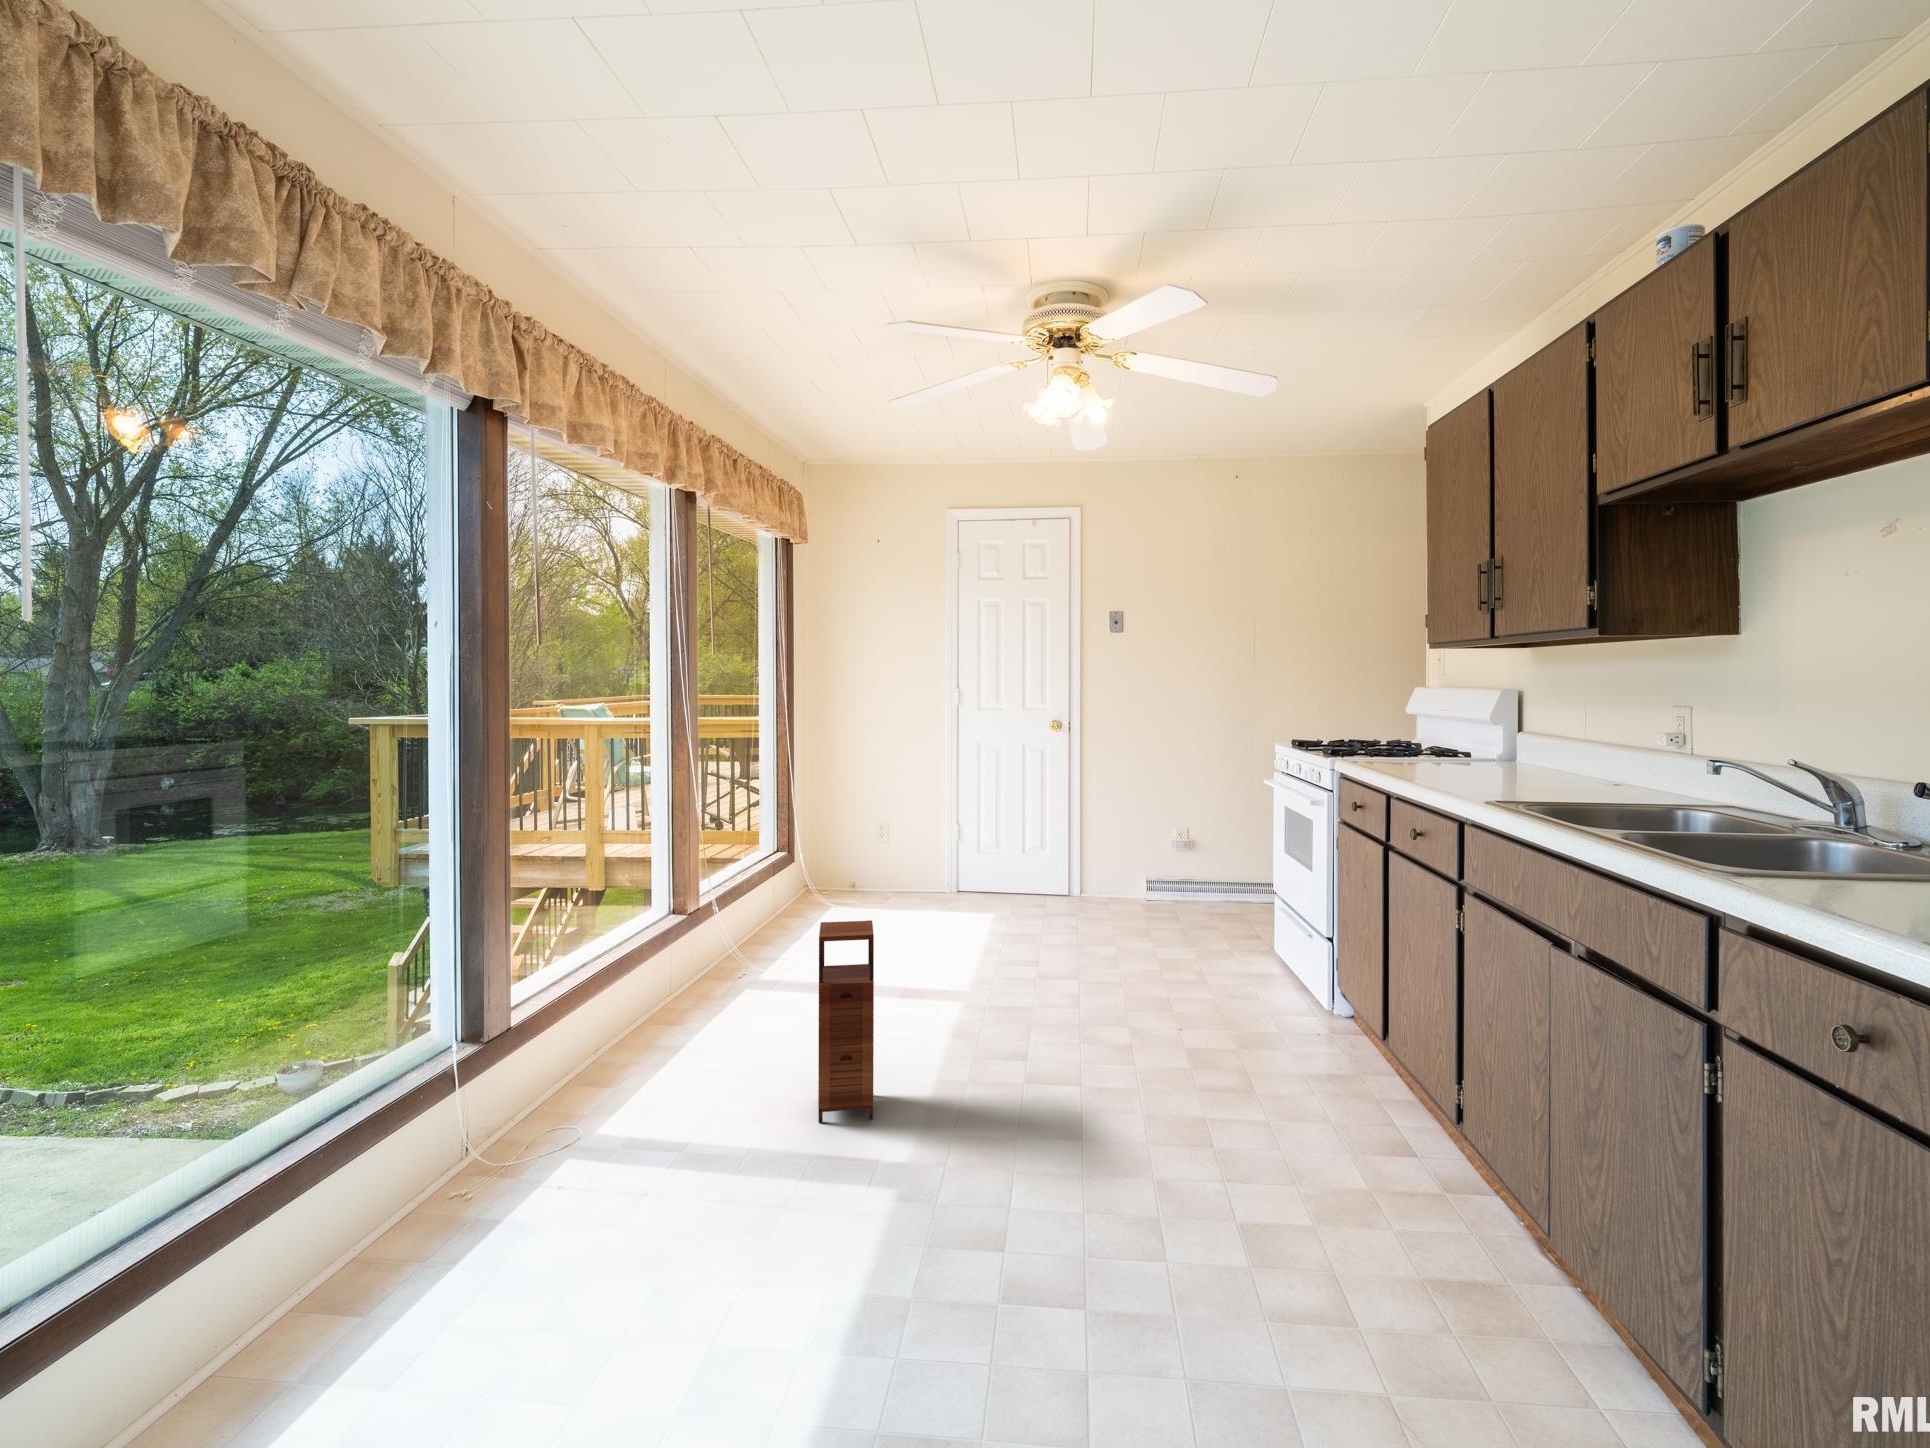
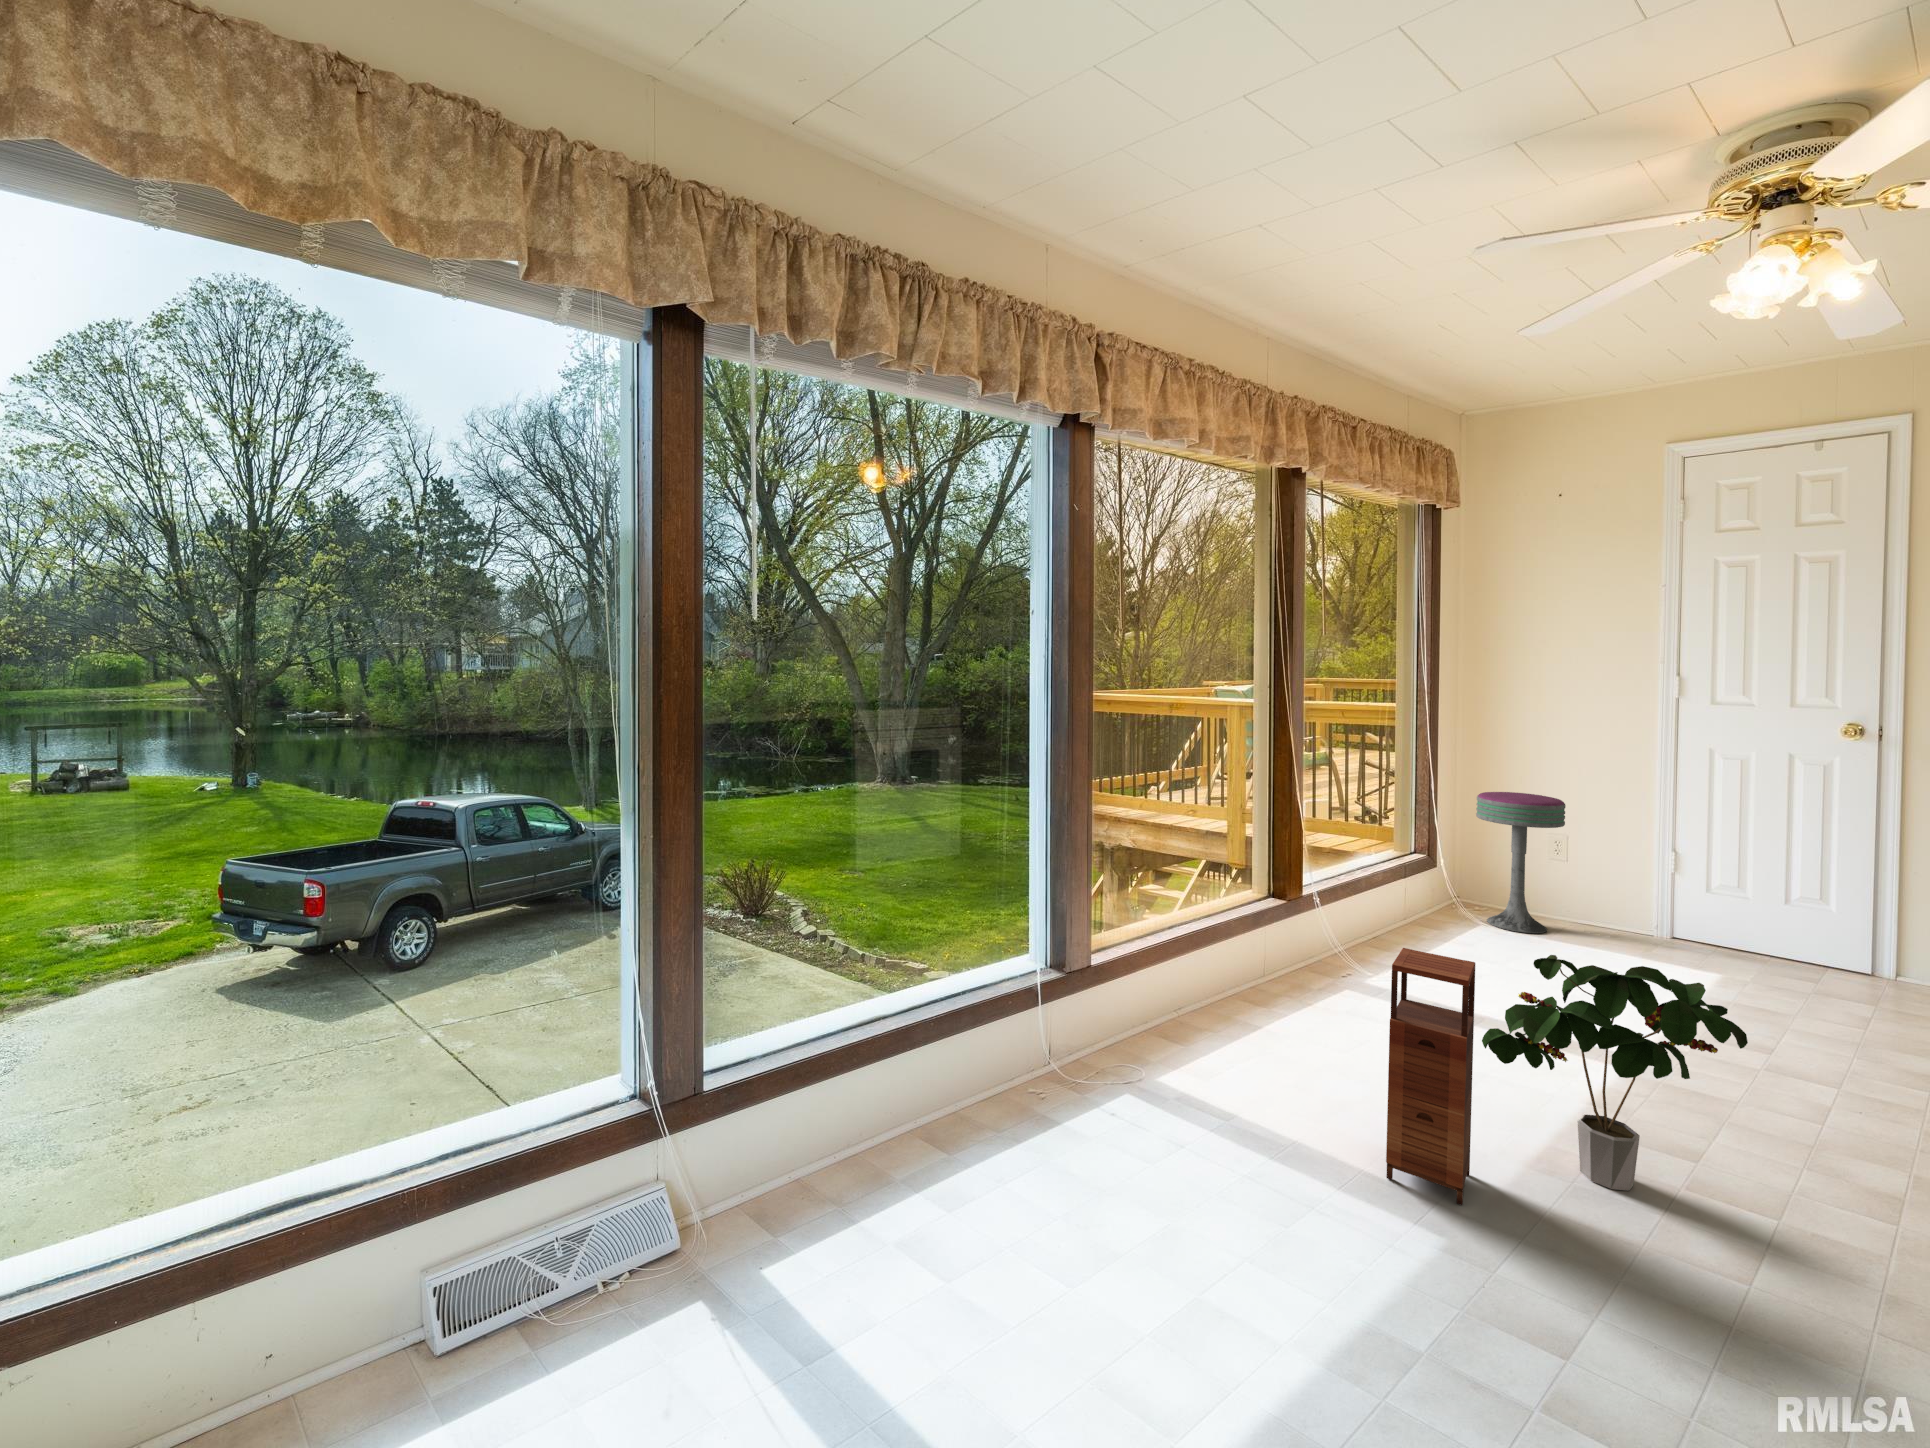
bar stool: none [824,787,884,903] -> present [1476,792,1566,933]
potted plant: none [872,898,1018,1067] -> present [1482,955,1748,1191]

